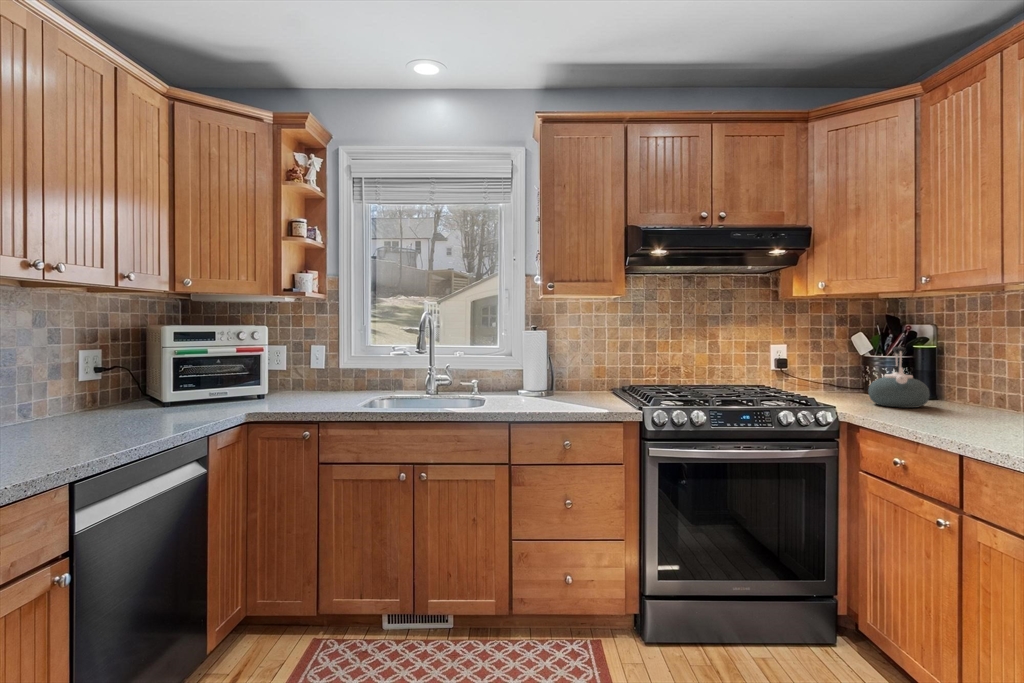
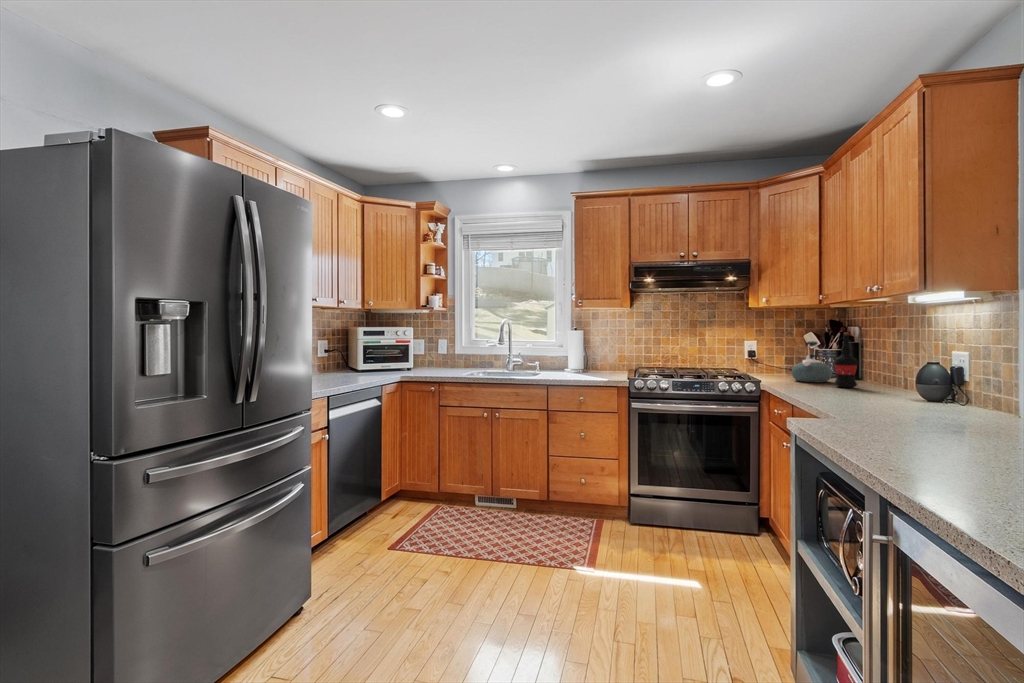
wine bottle: none [953,334,993,417] -> present [834,332,858,387]

